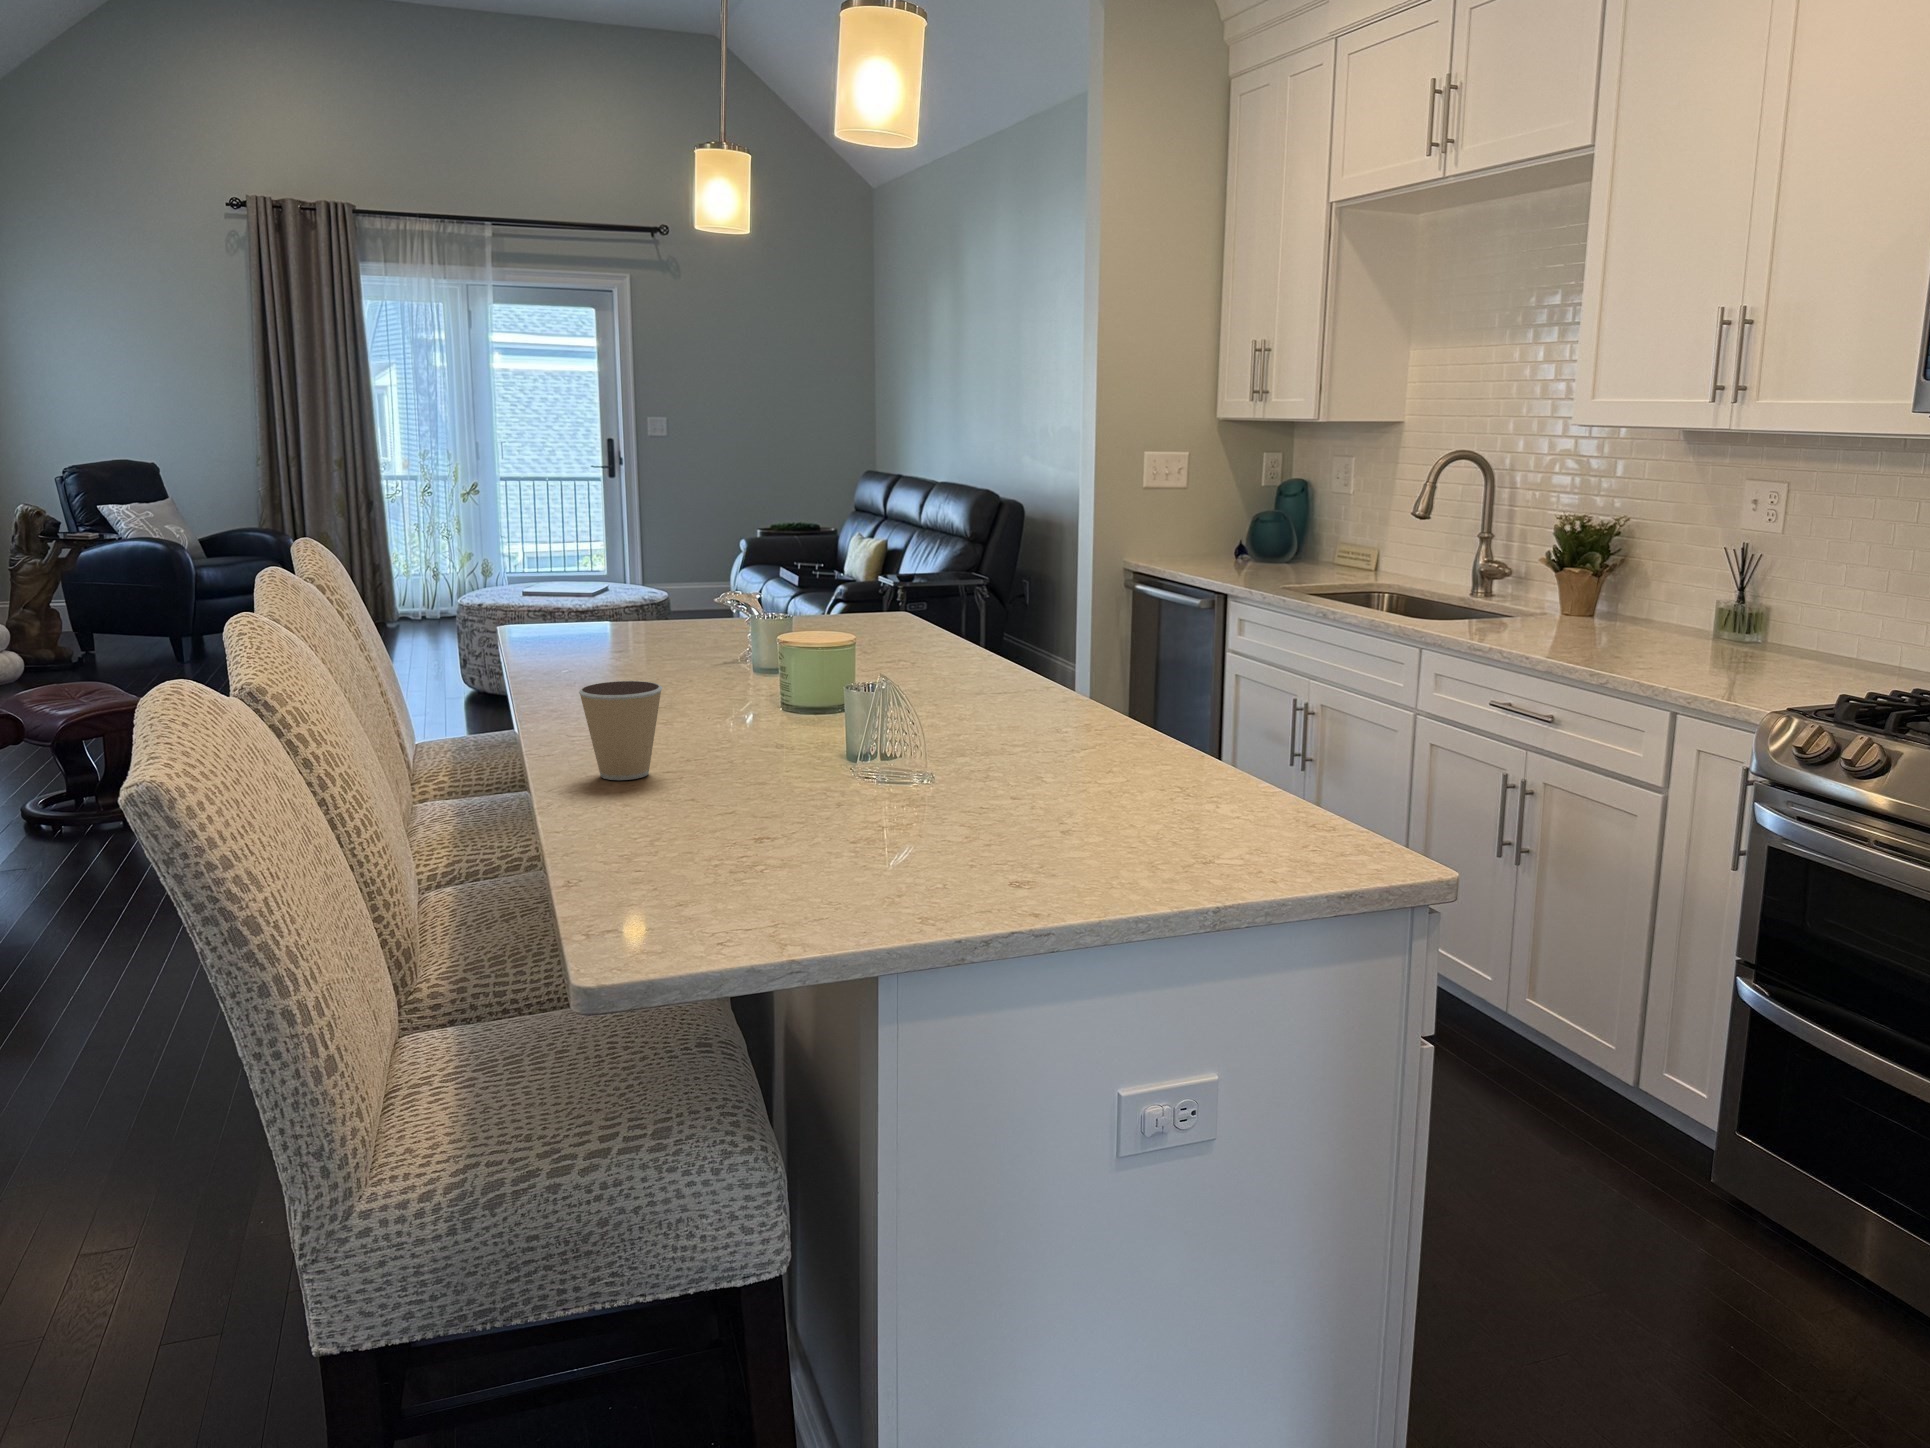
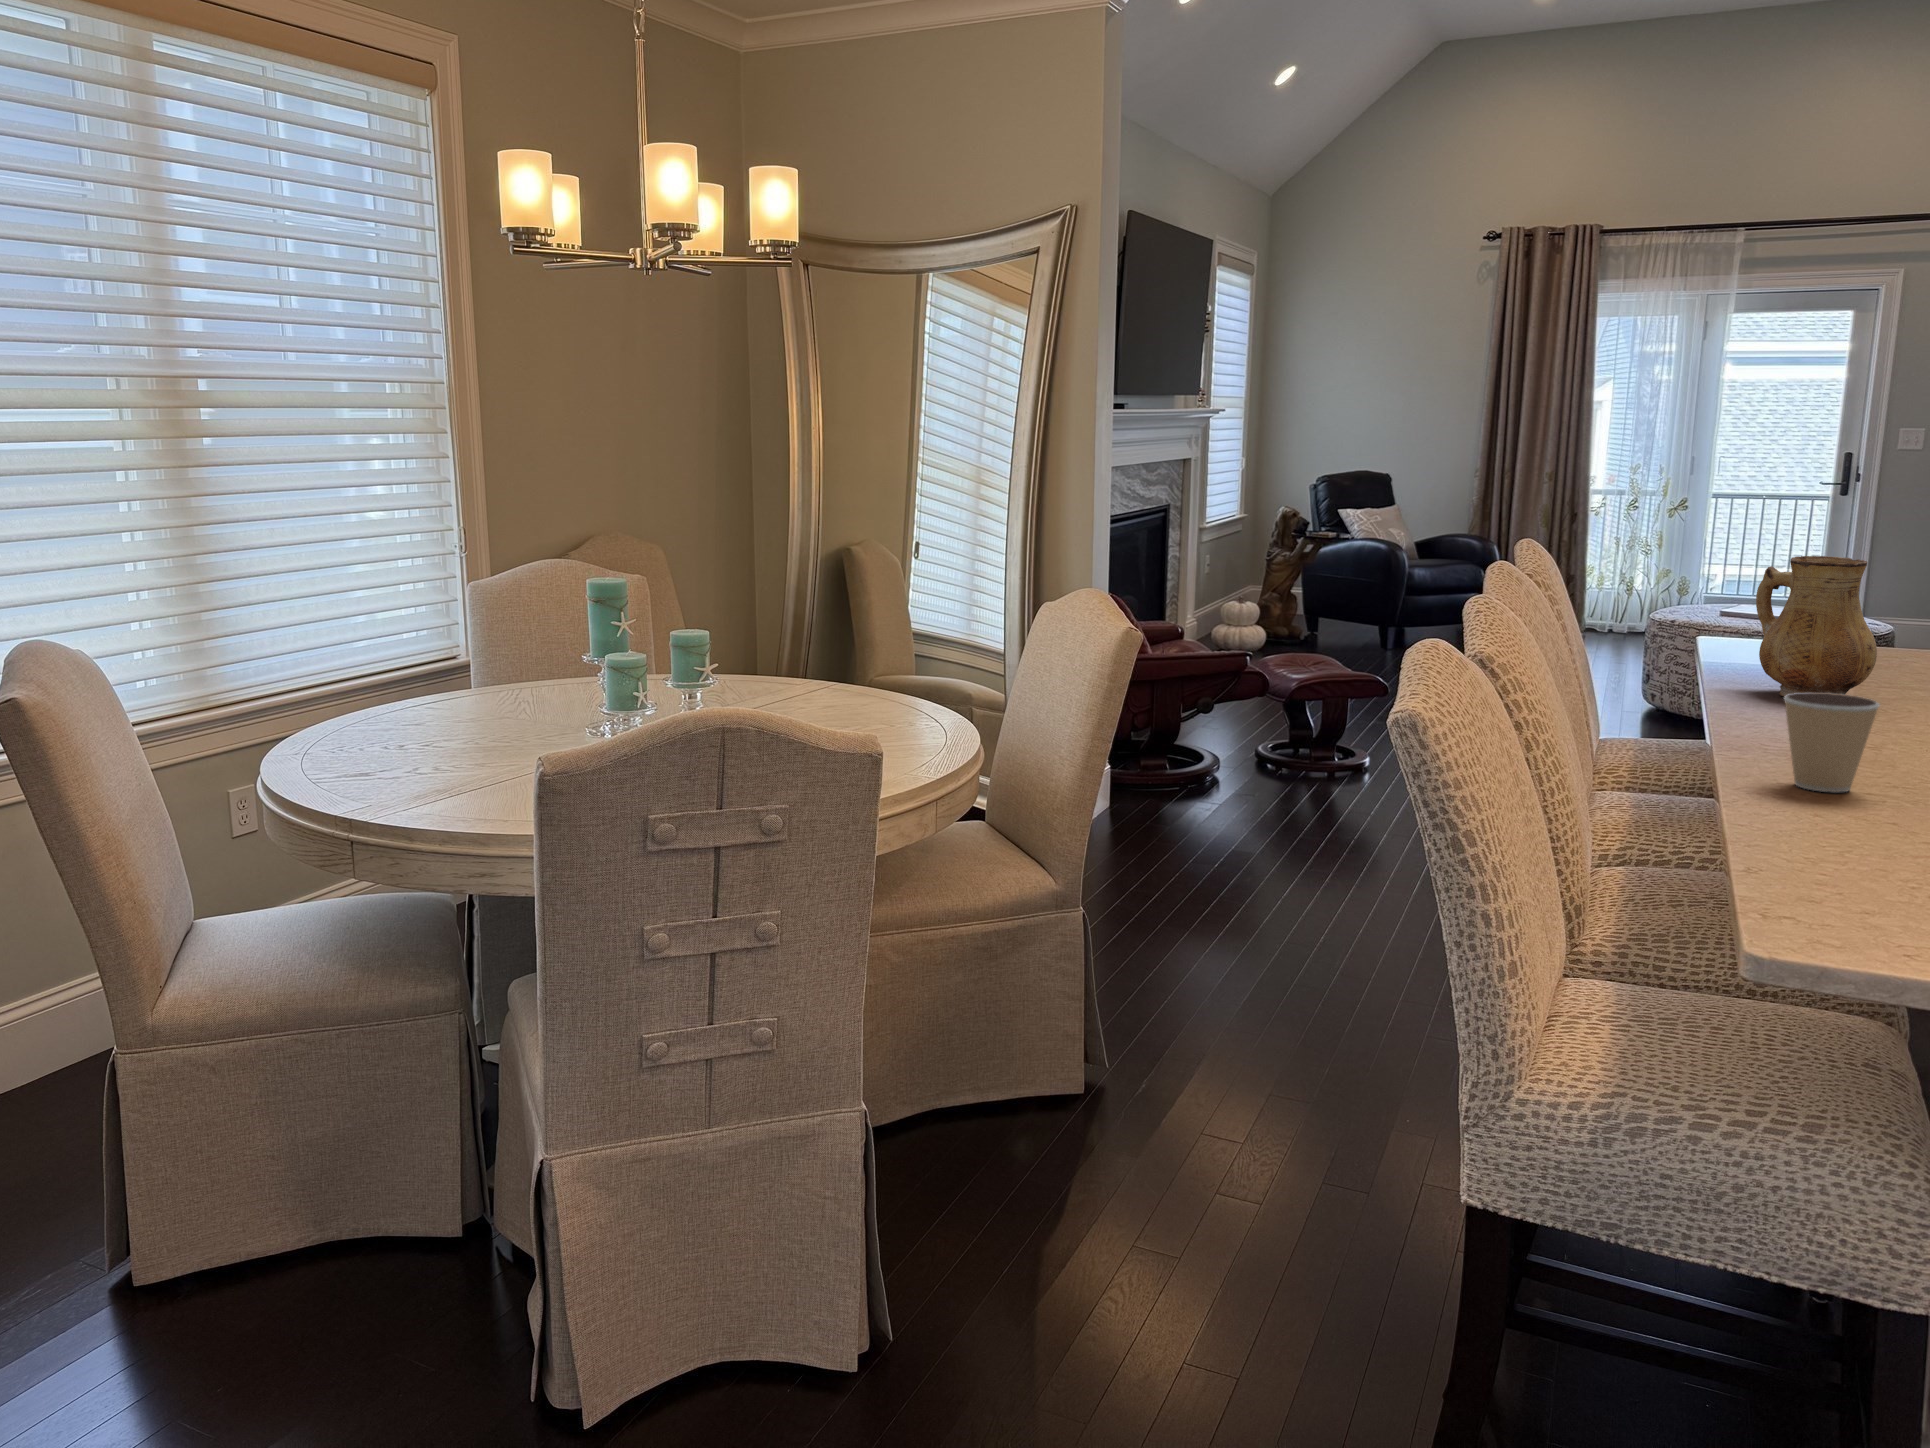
ceramic pitcher: none [544,542,654,683] -> present [1756,556,1877,697]

